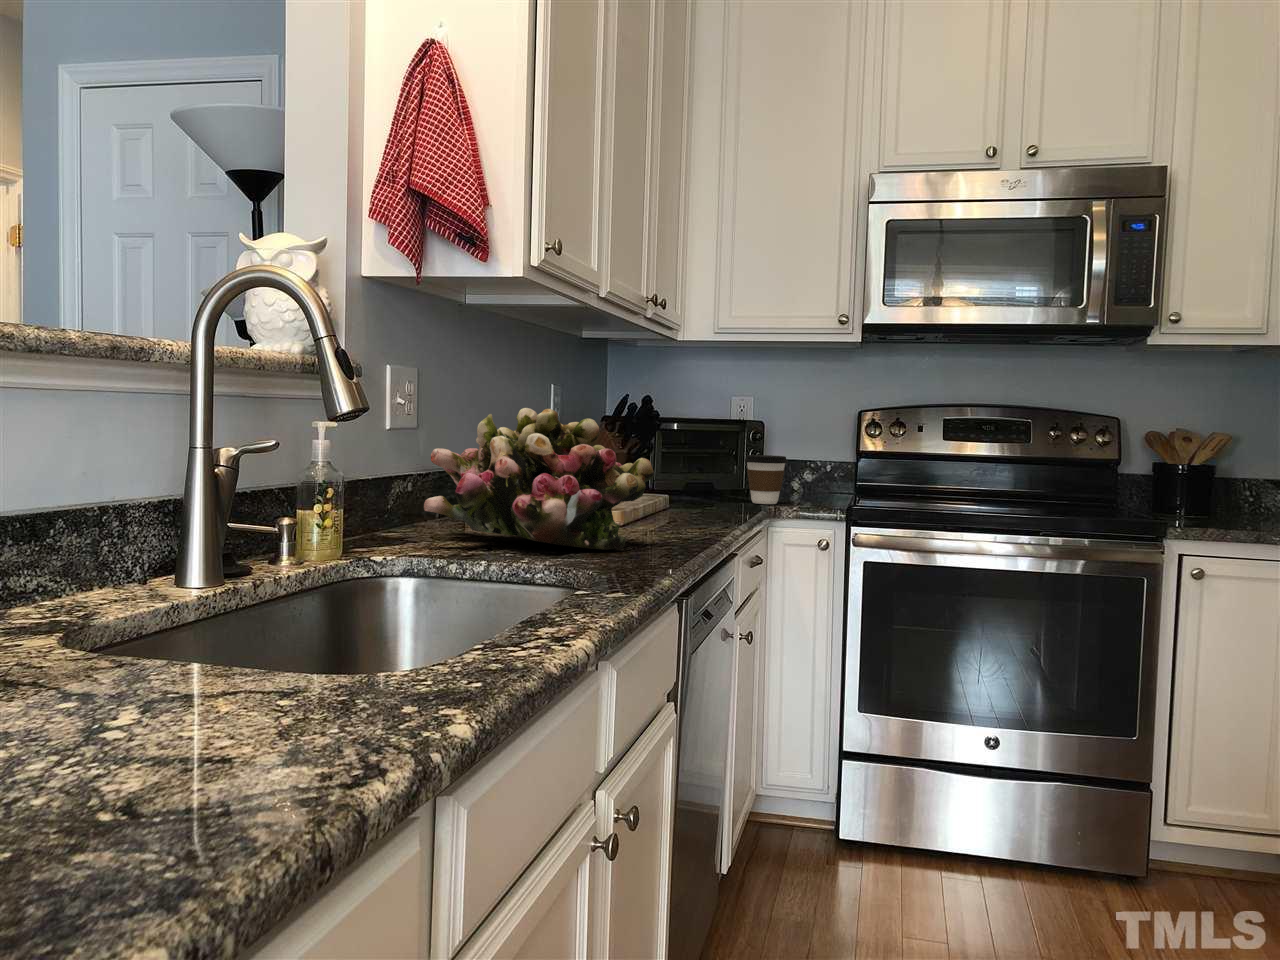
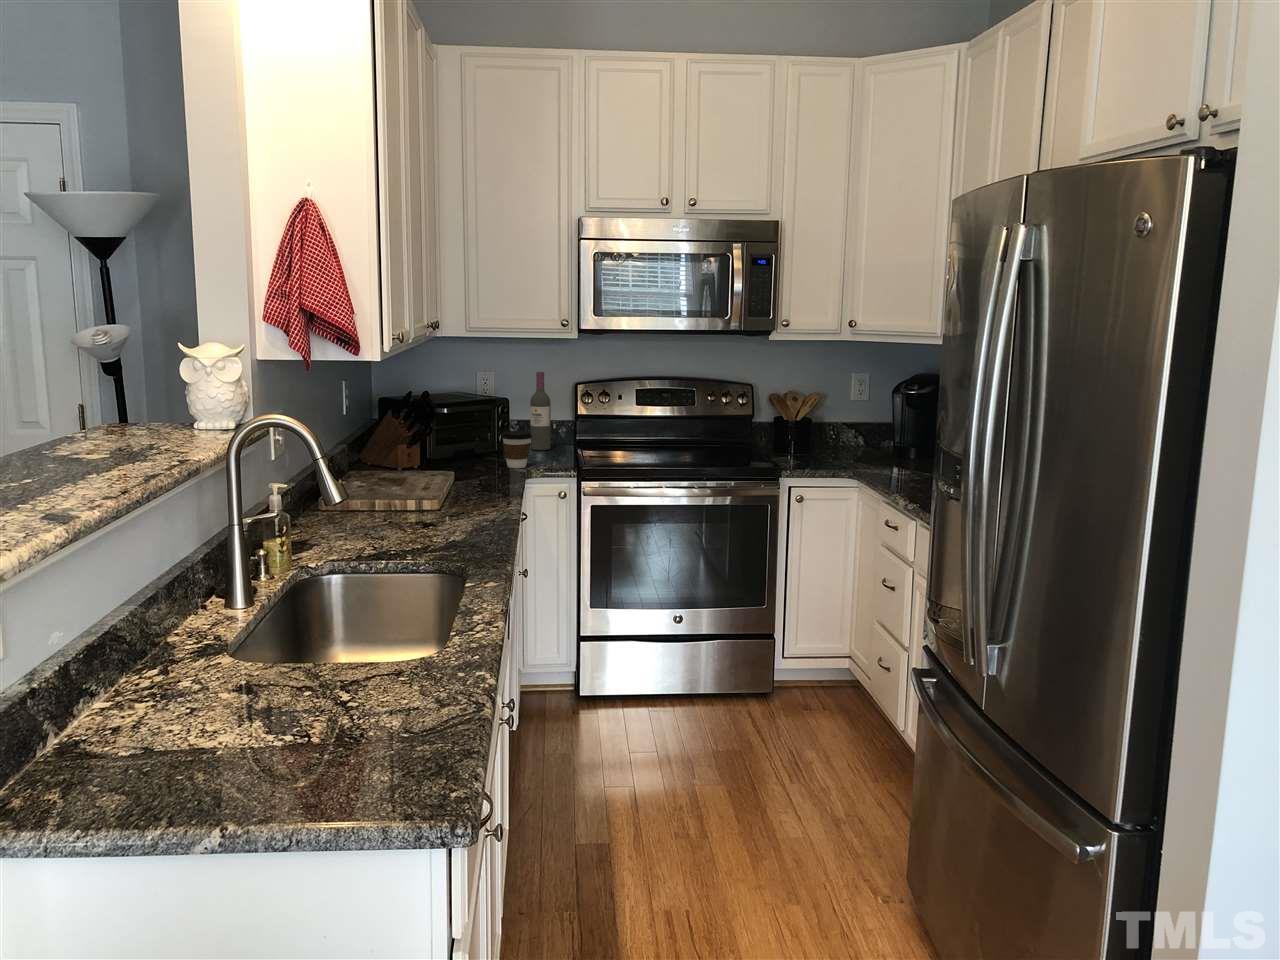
wine bottle: none [795,391,824,495] -> present [530,372,551,450]
flower arrangement: present [424,408,654,550] -> none [329,448,476,543]

